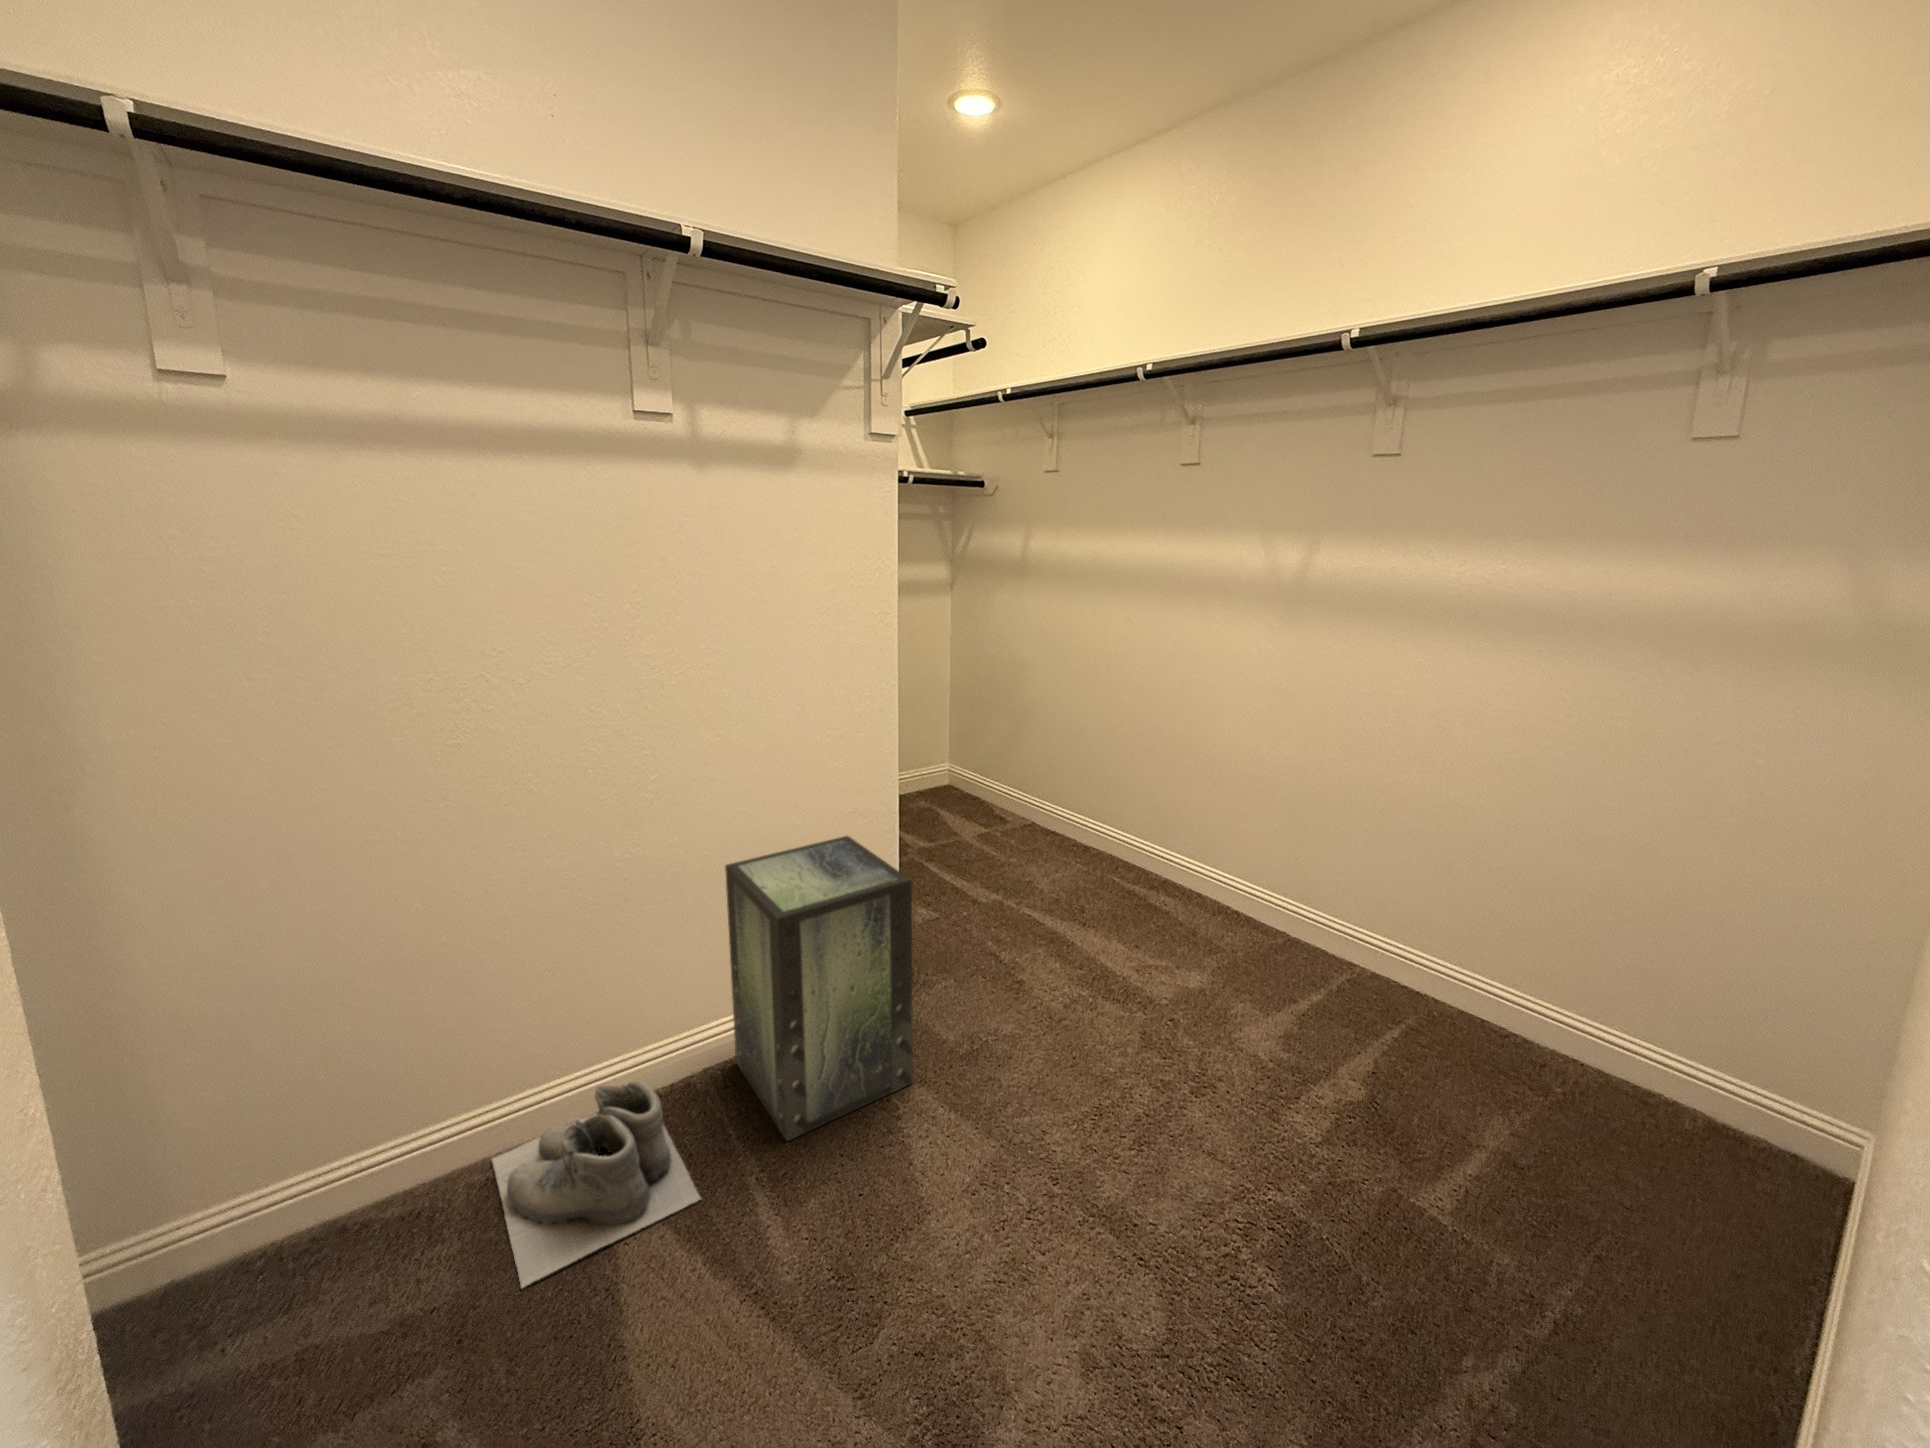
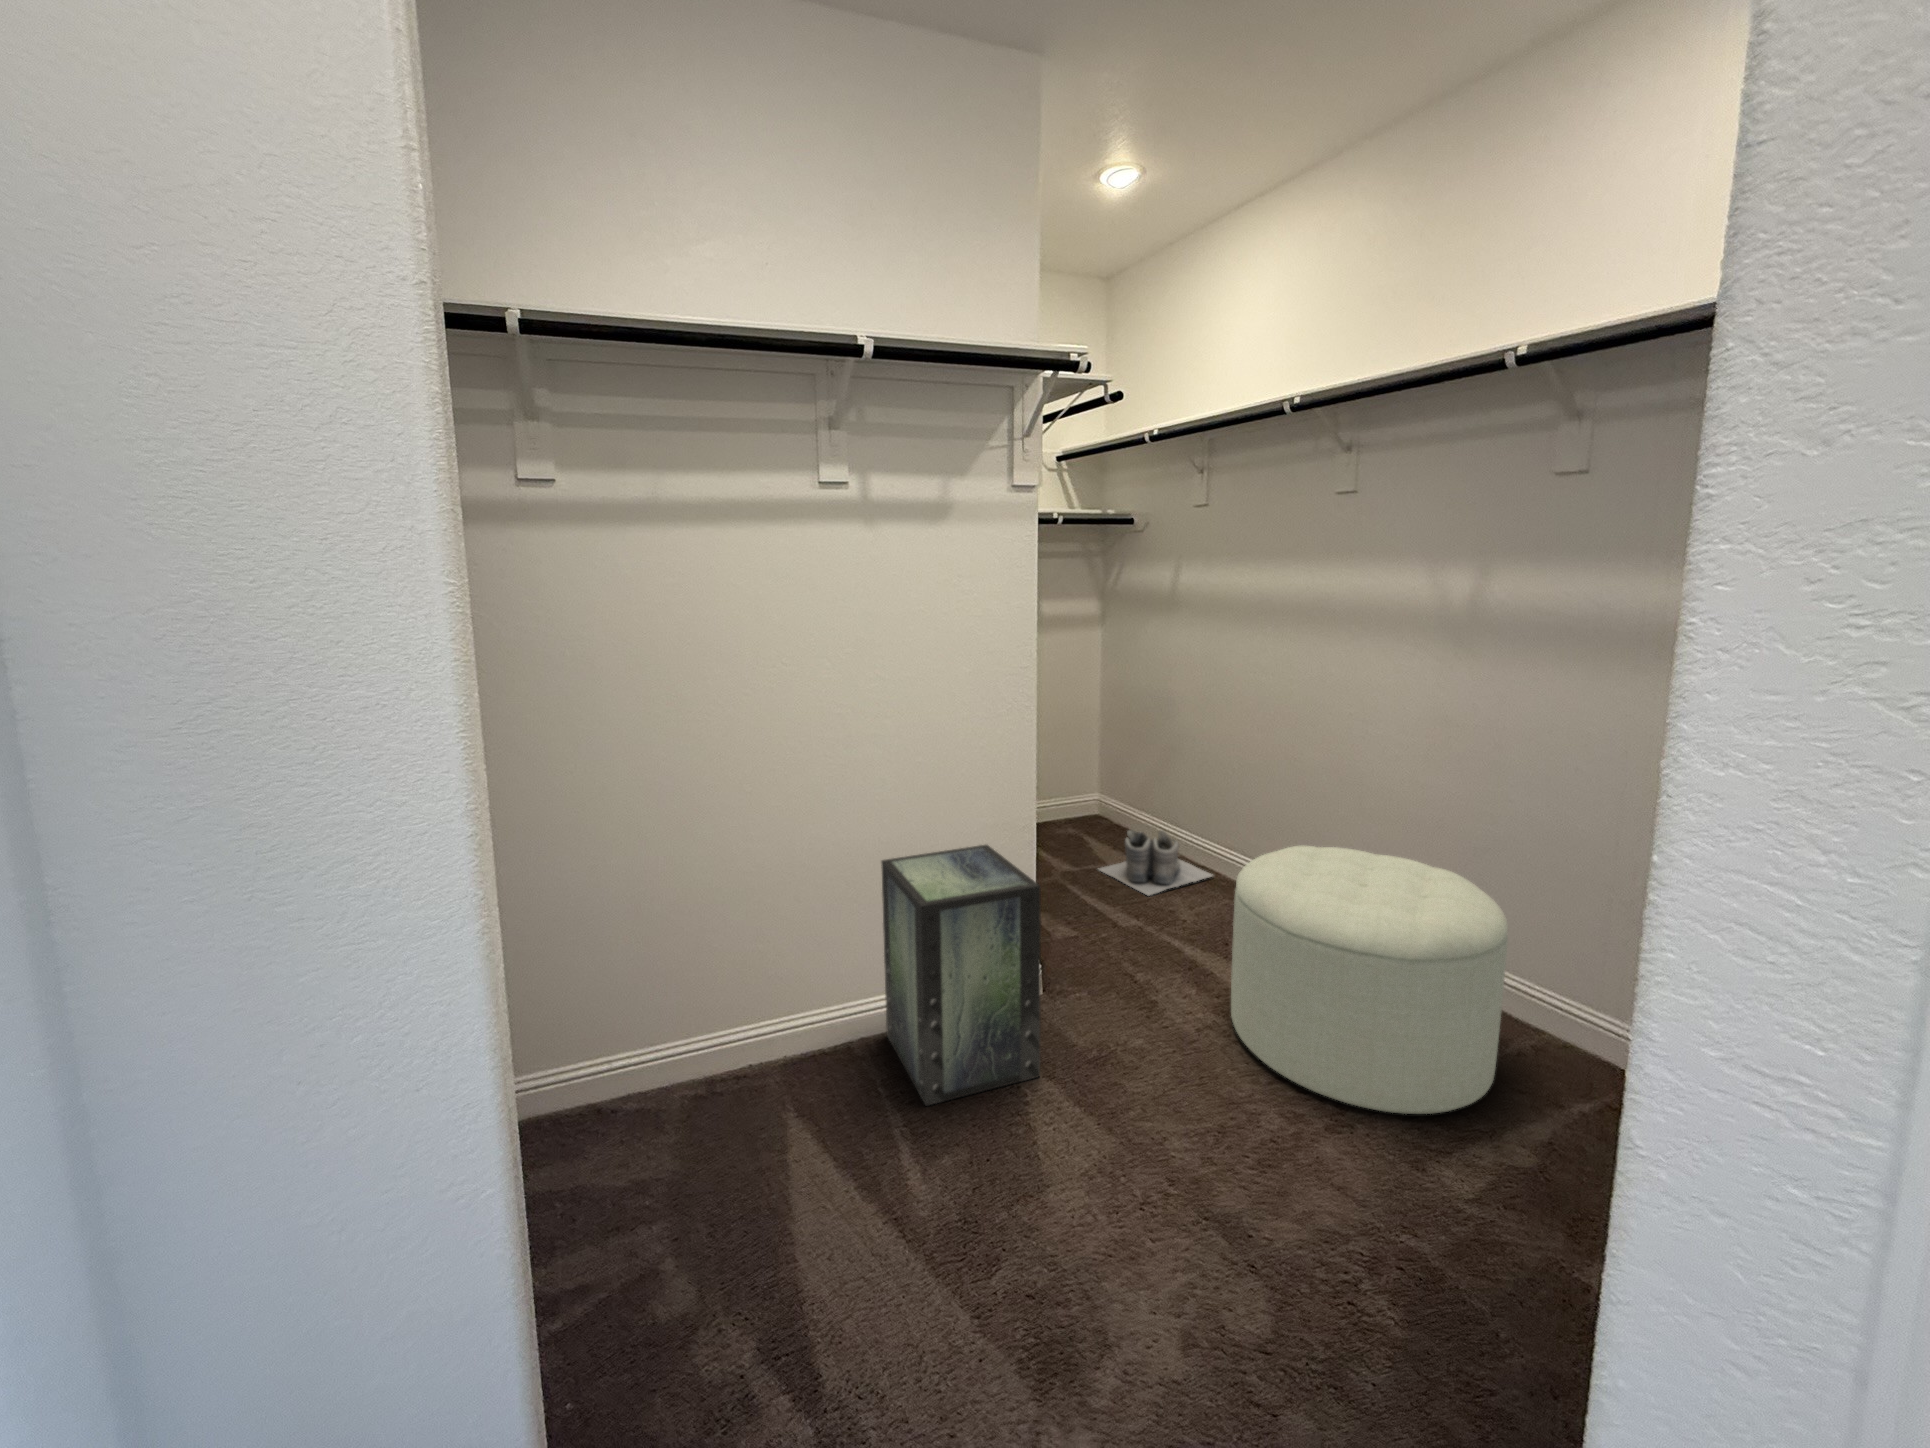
ottoman: none [1096,811,1339,1063] -> present [1231,846,1508,1114]
boots: present [492,1081,701,1288] -> present [1099,830,1213,895]

